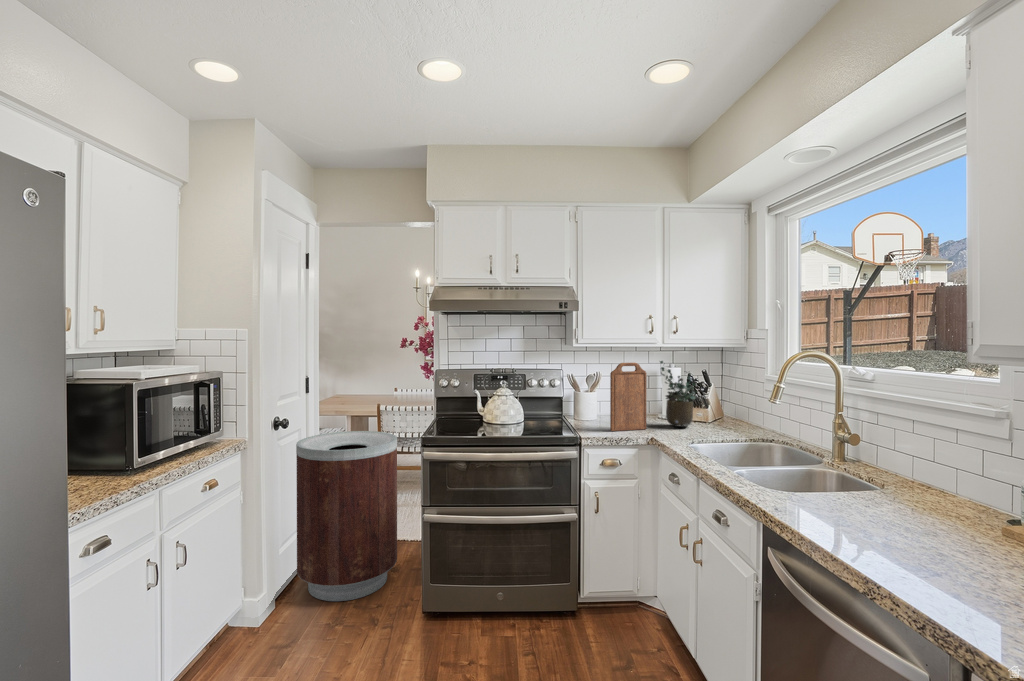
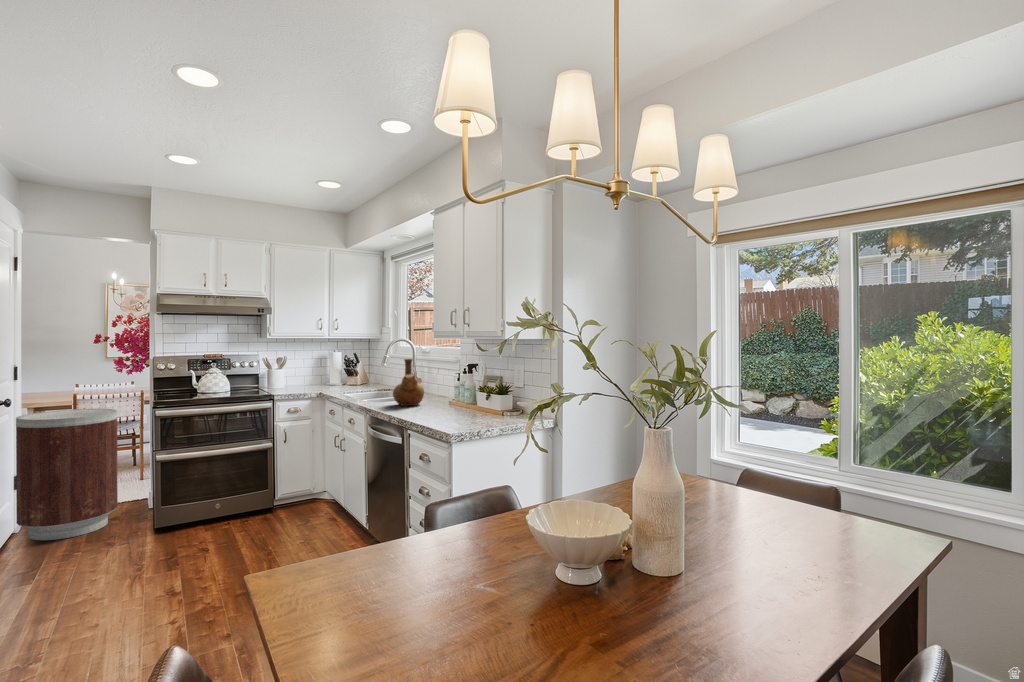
potted plant: present [660,361,697,427] -> none [328,347,351,387]
cutting board: present [610,363,647,431] -> none [294,348,318,392]
vase: none [835,407,931,535] -> present [393,359,424,406]

